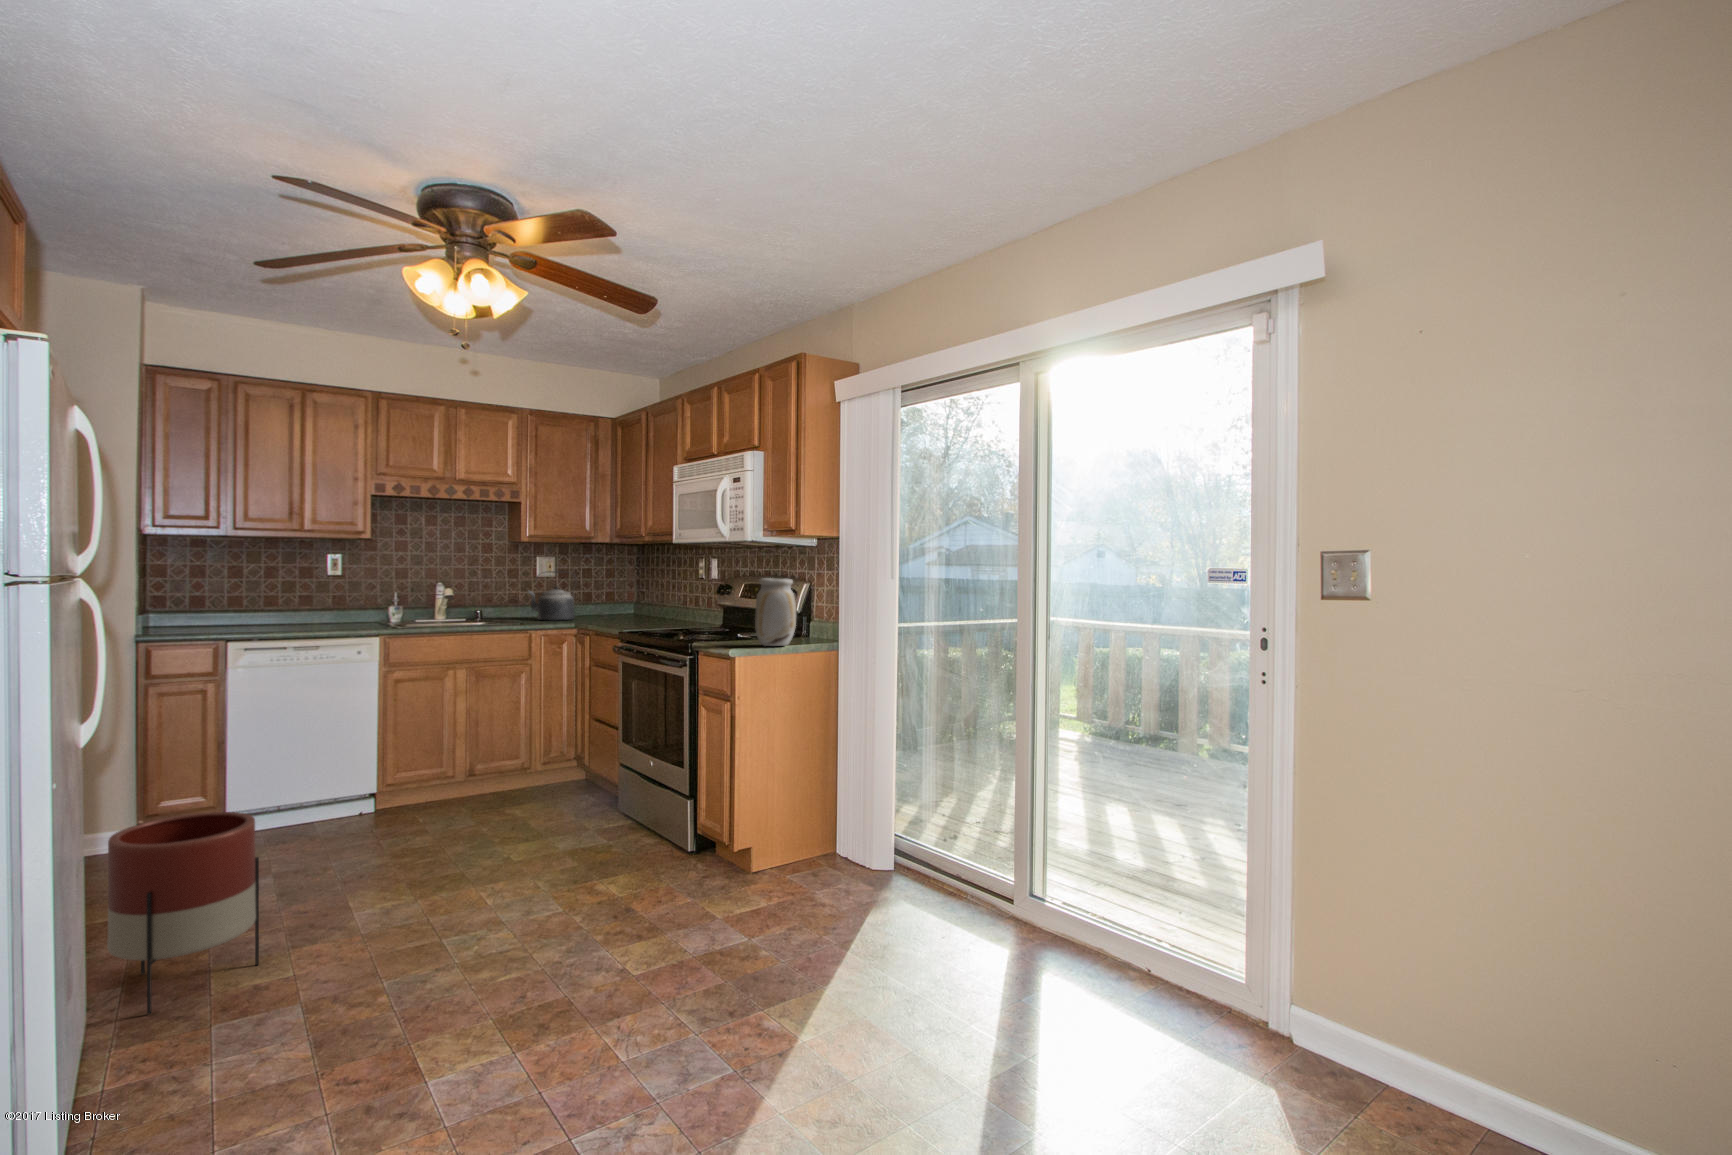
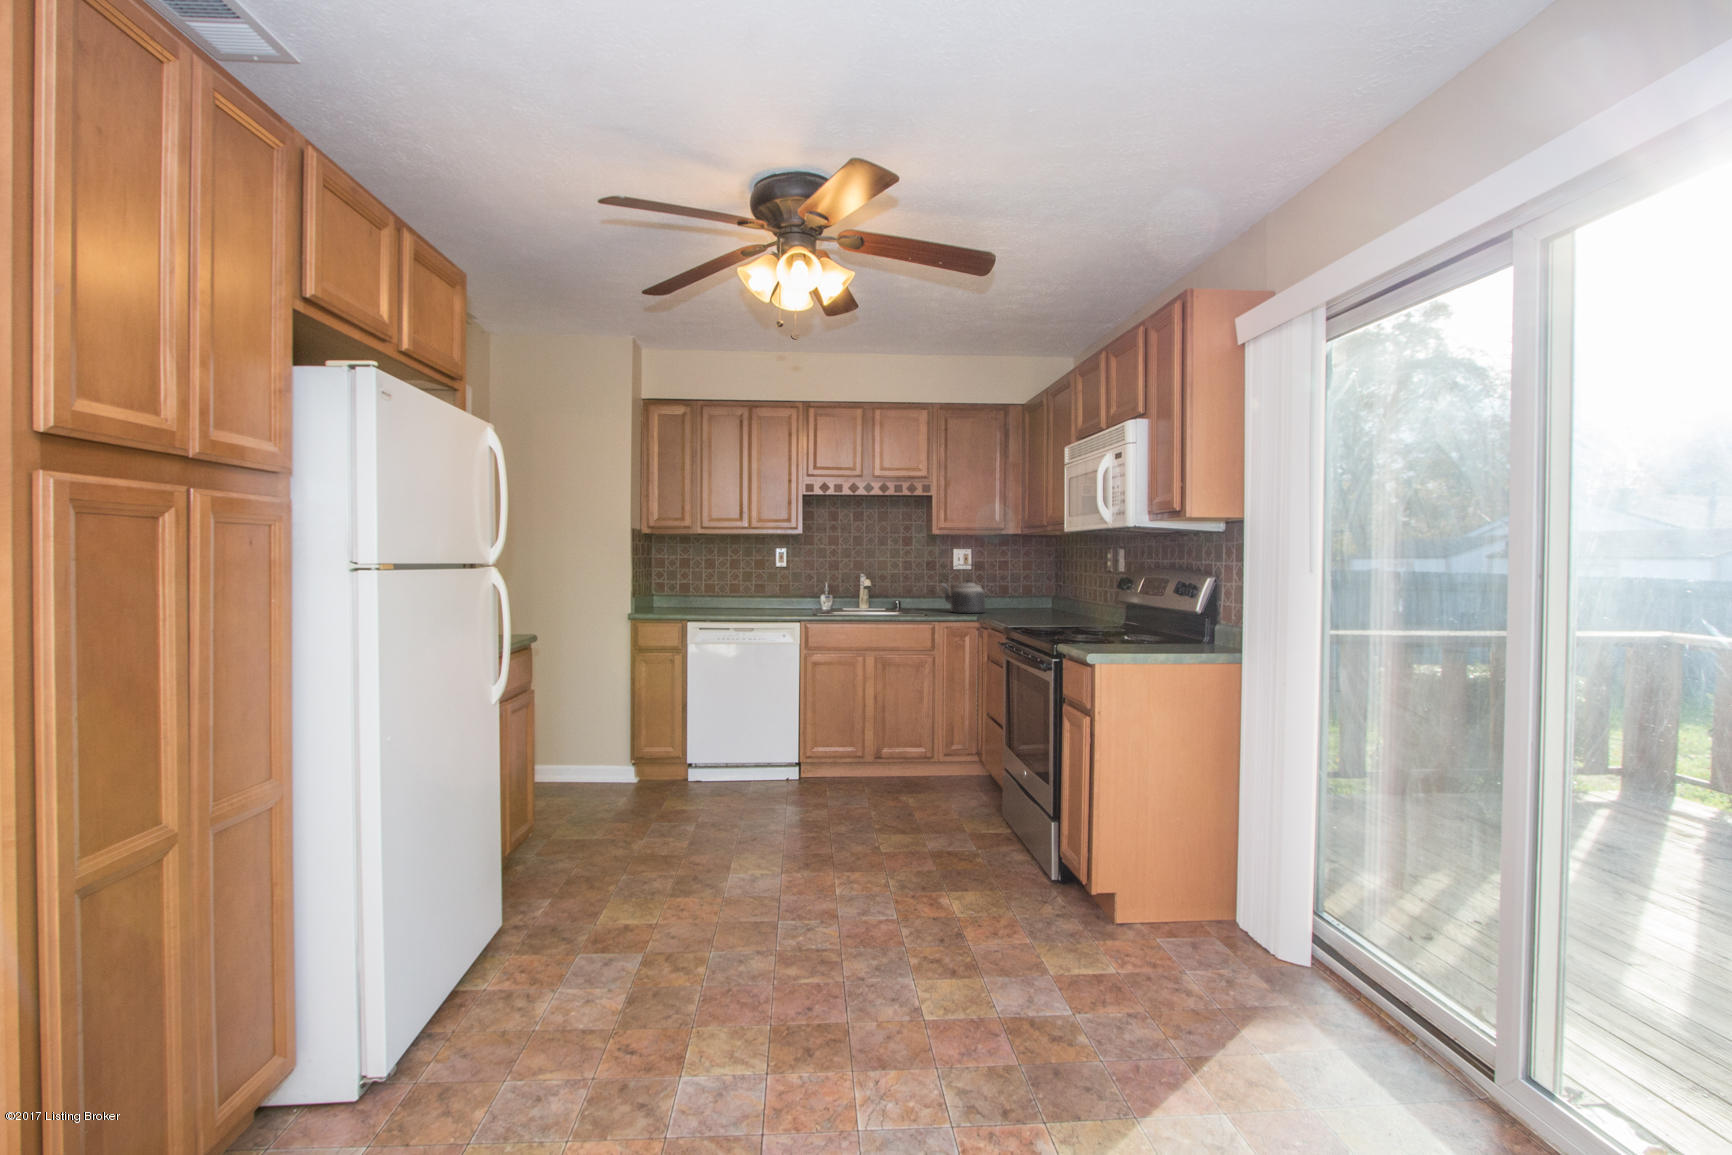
vase: present [755,578,796,646] -> none [1131,570,1183,652]
planter: present [107,812,259,1014] -> none [533,766,640,932]

